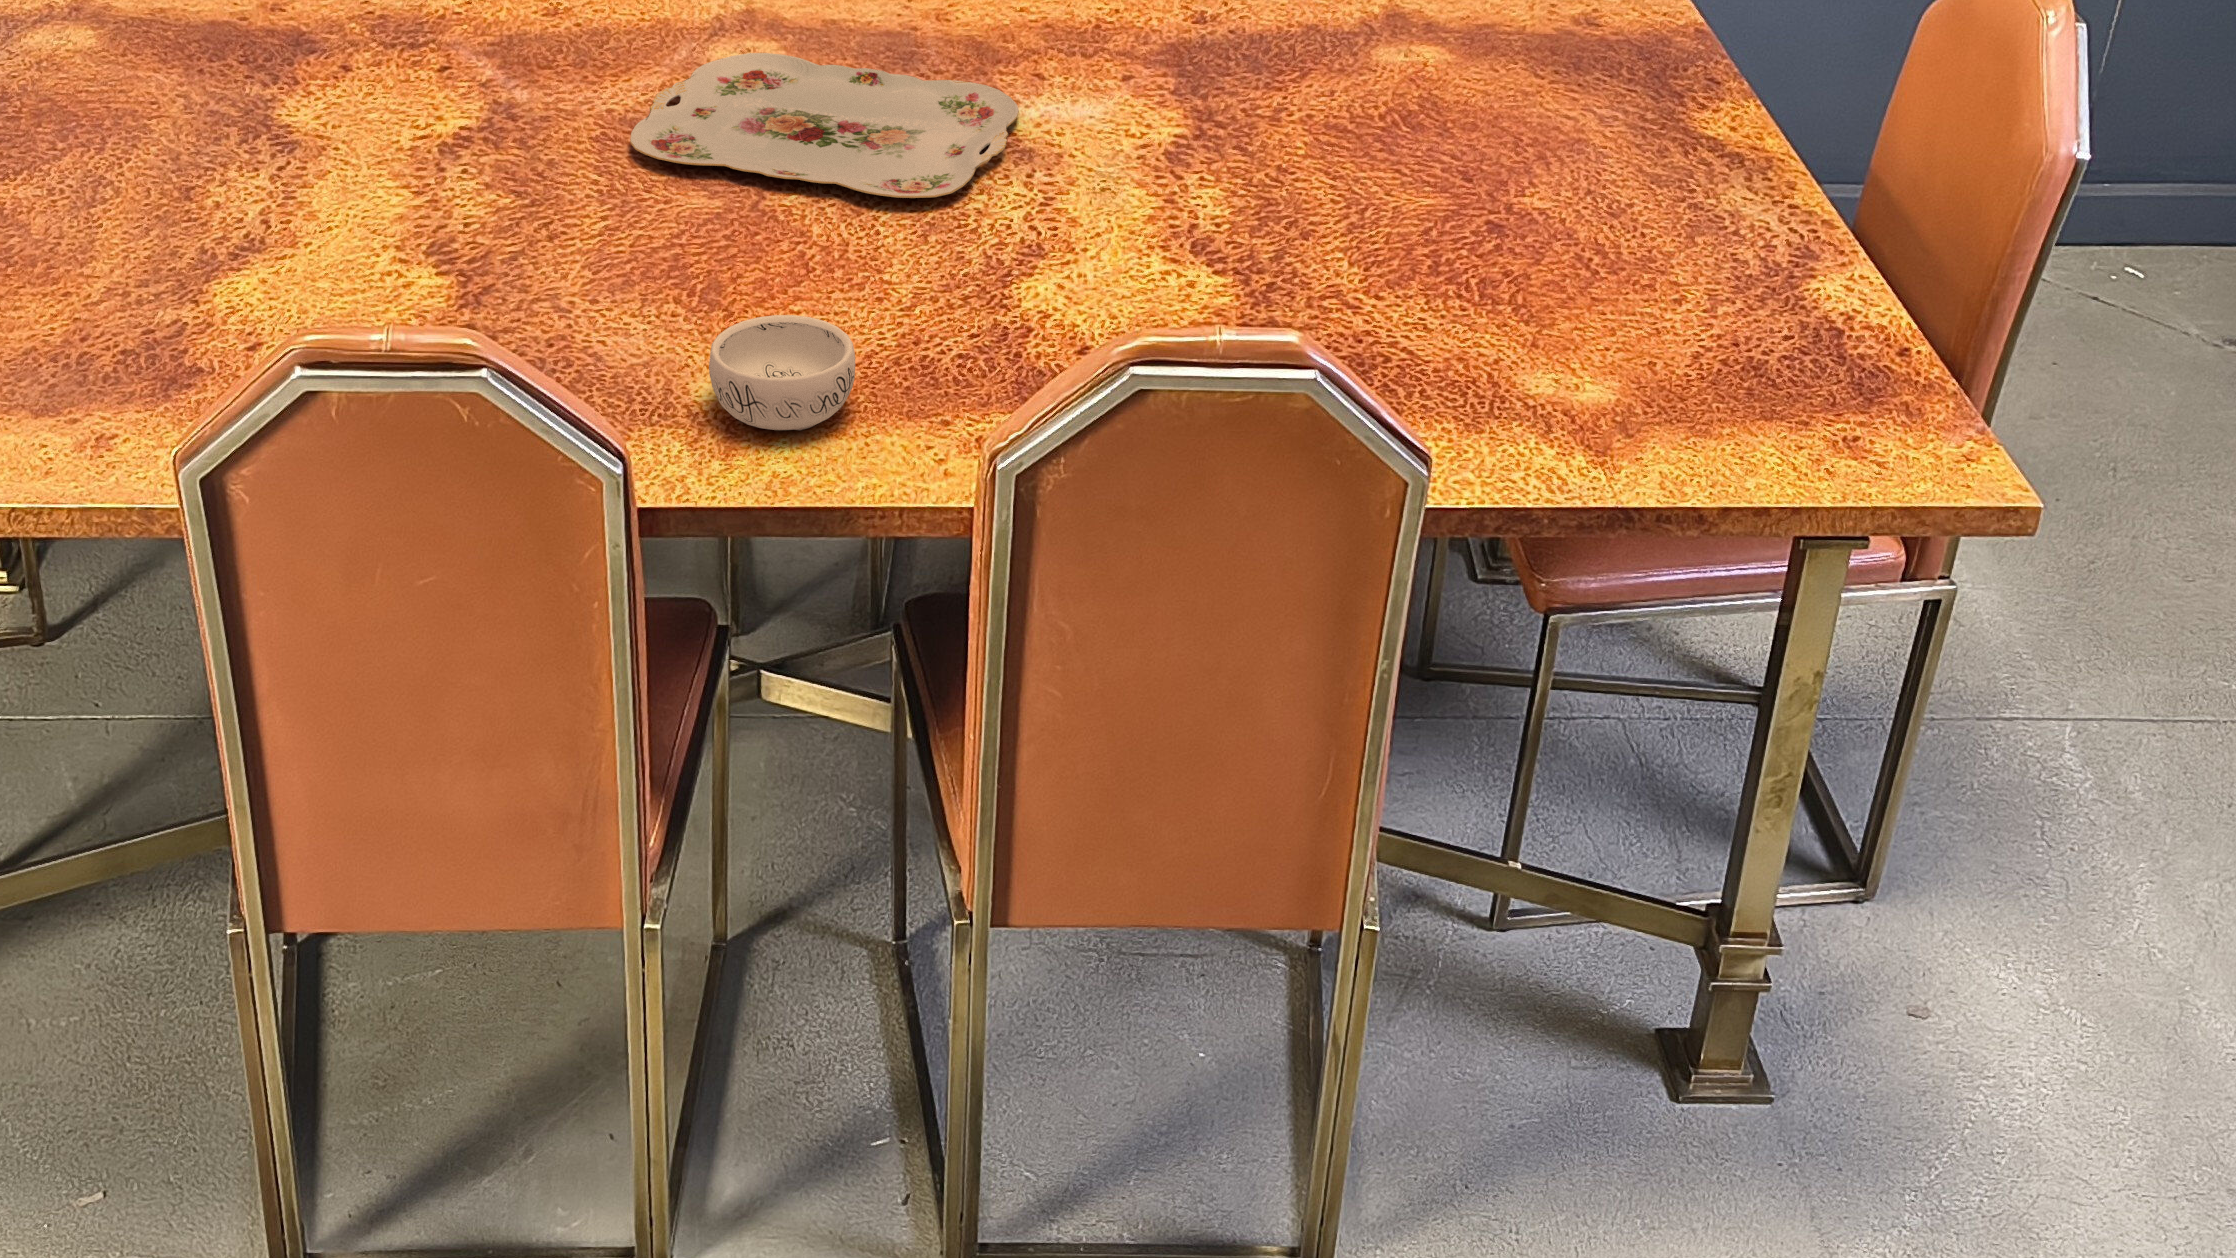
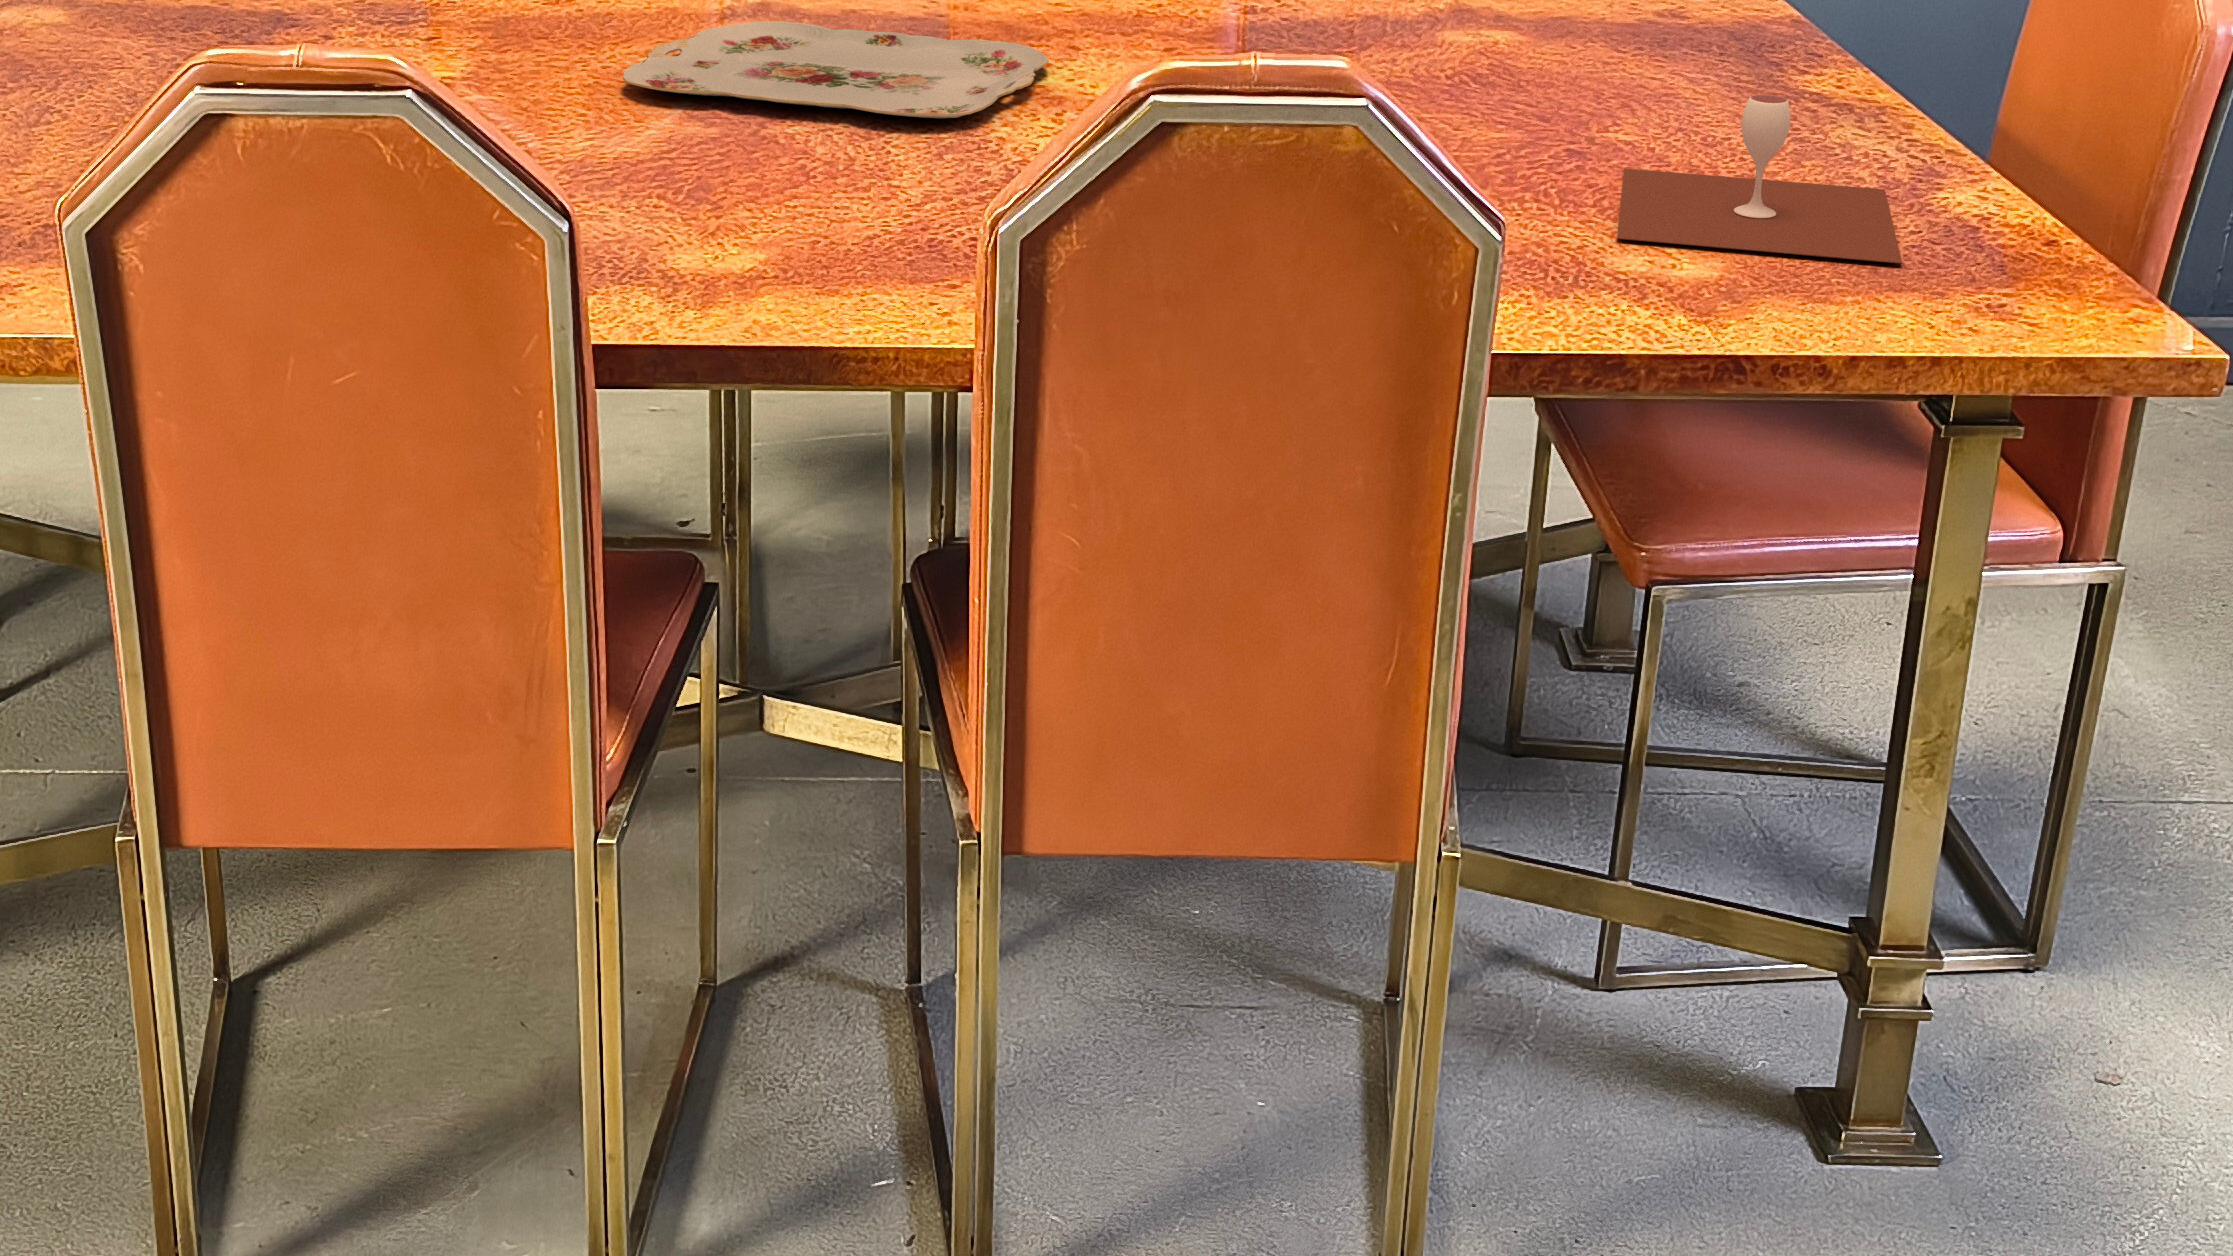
wine glass: none [1530,222,1777,393] -> present [1617,95,1902,264]
decorative bowl: present [709,315,855,430] -> none [686,170,850,281]

